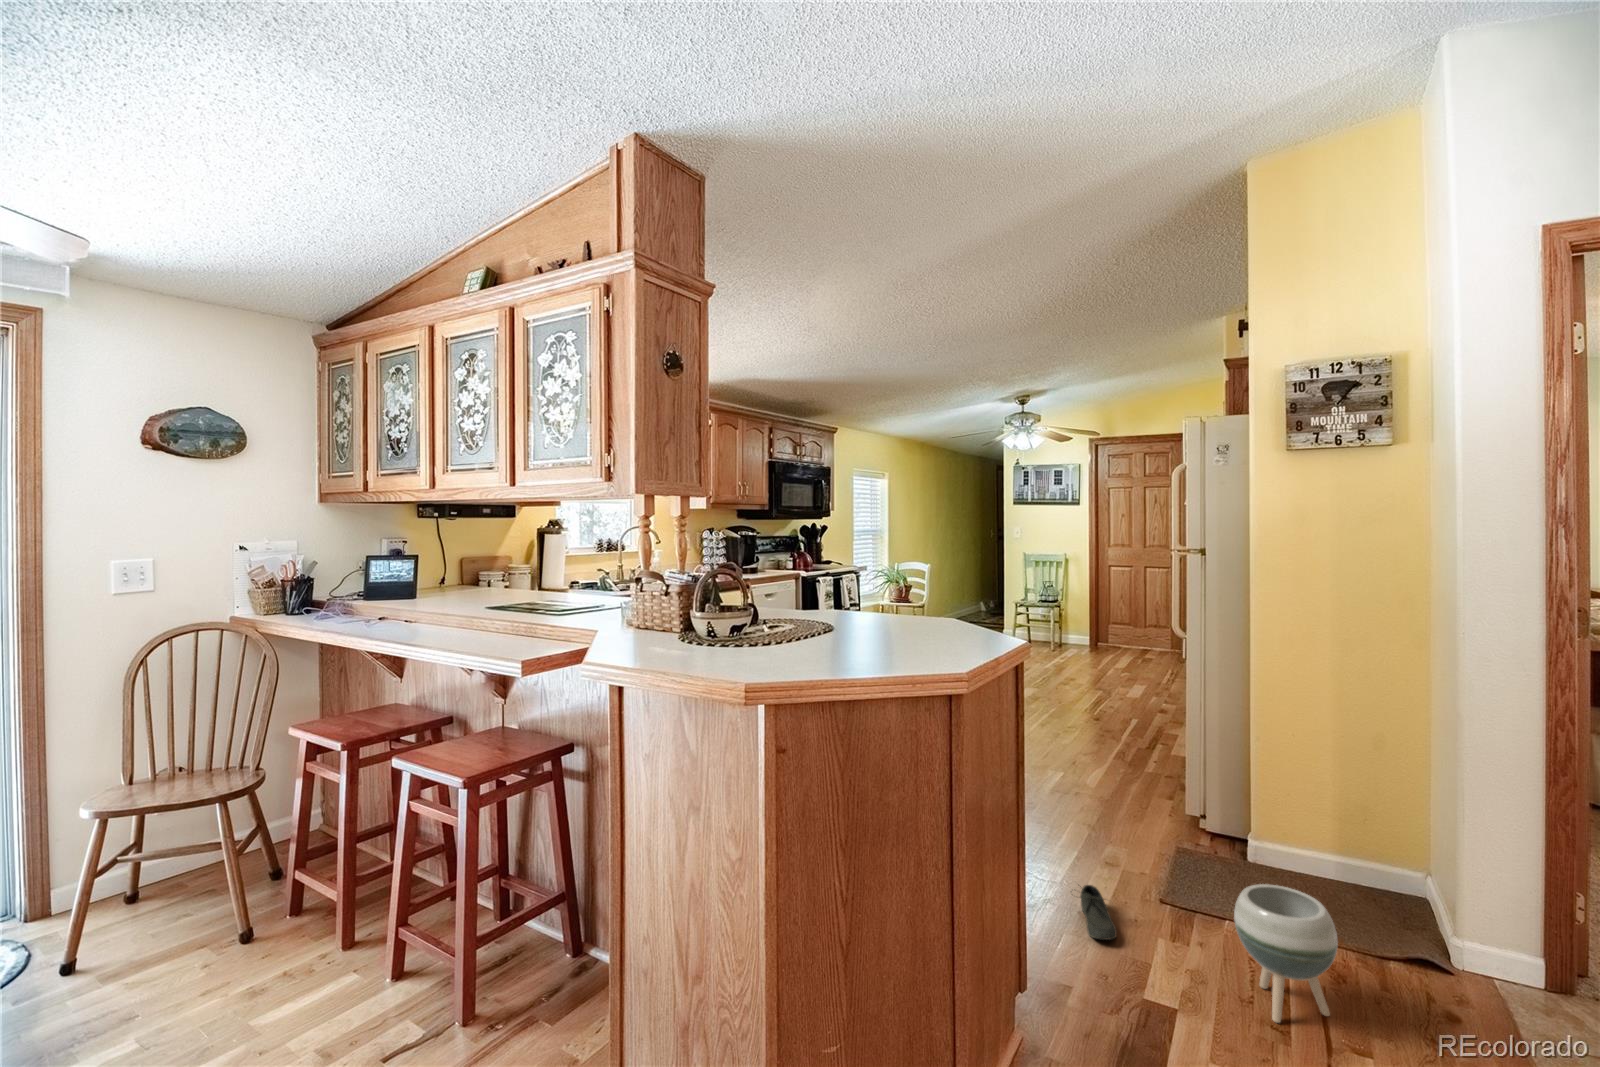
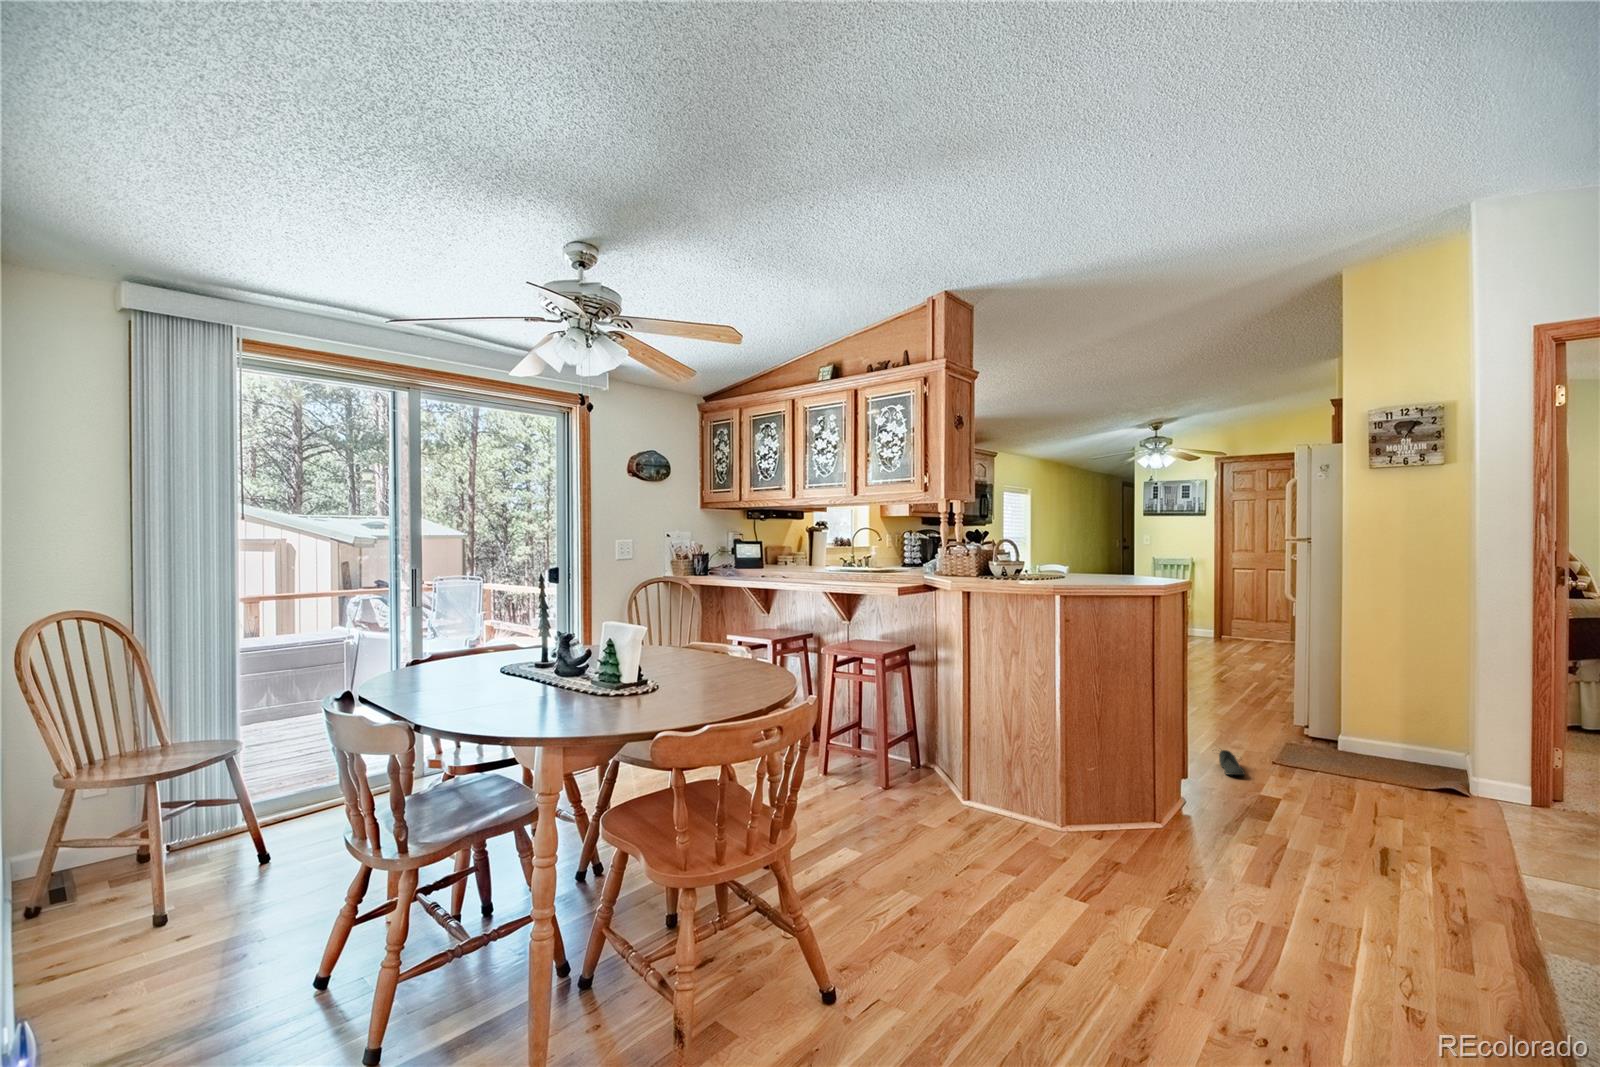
planter: present [1234,884,1338,1023] -> none [1323,735,1390,809]

